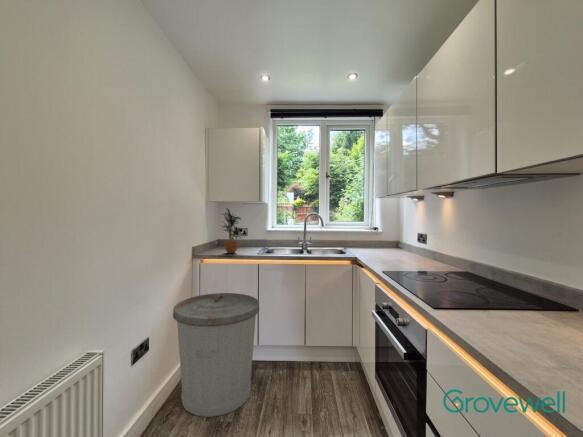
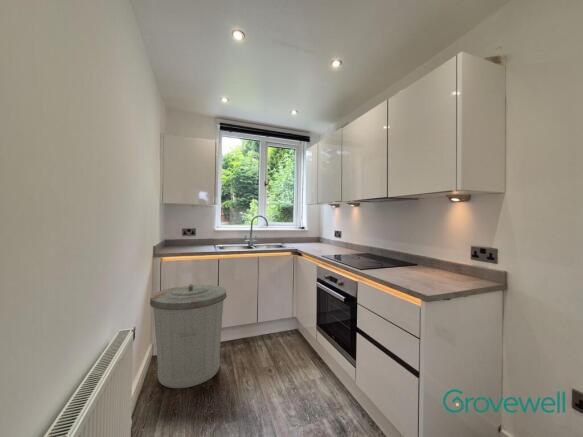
potted plant: present [223,208,242,253] -> none [177,211,199,251]

